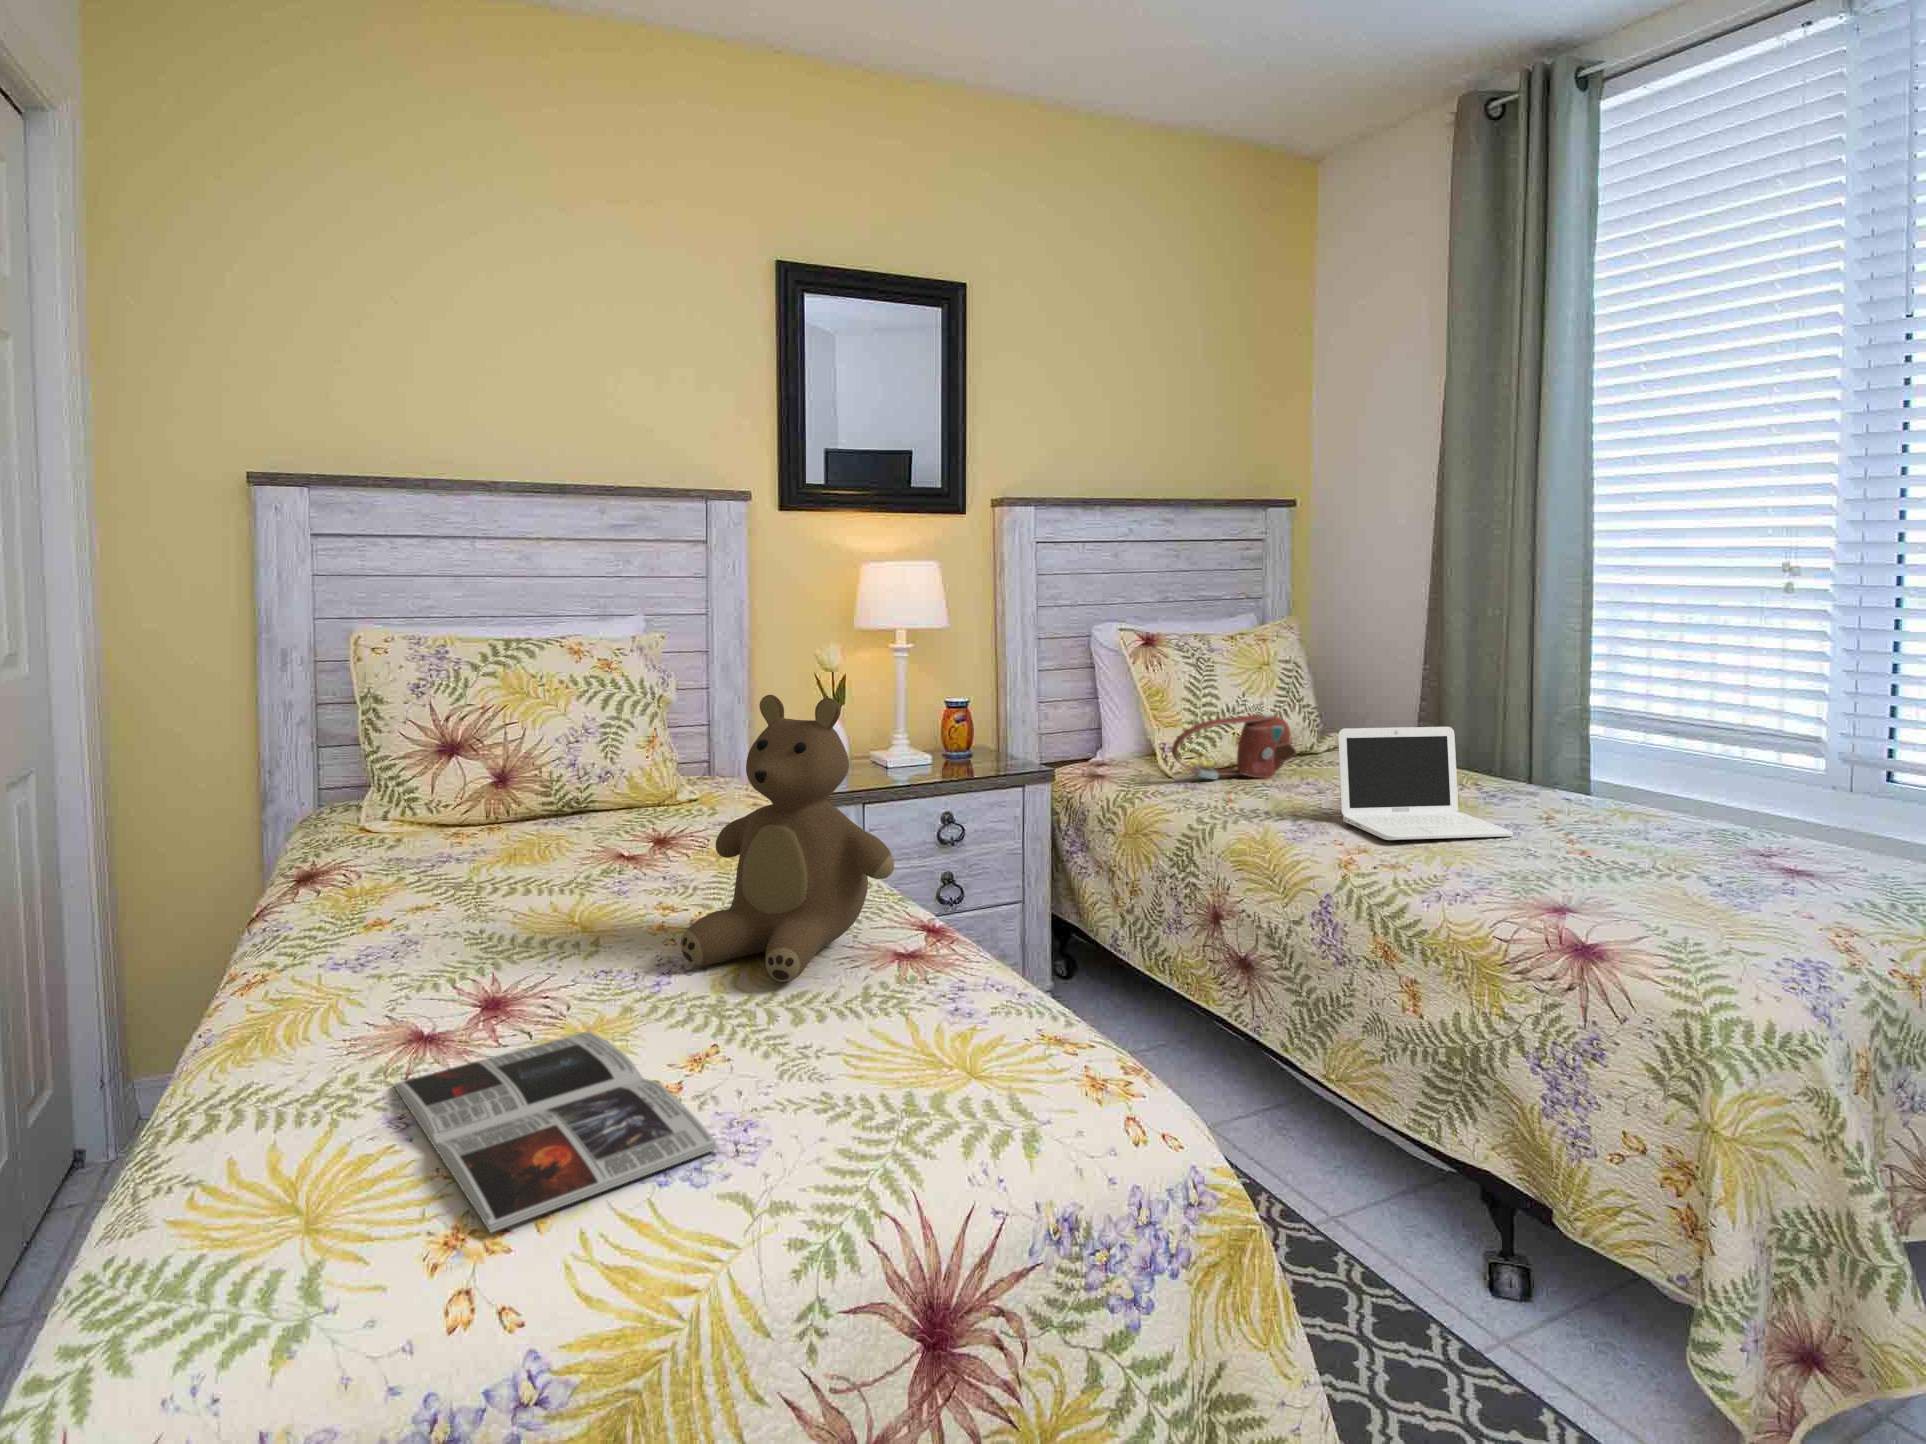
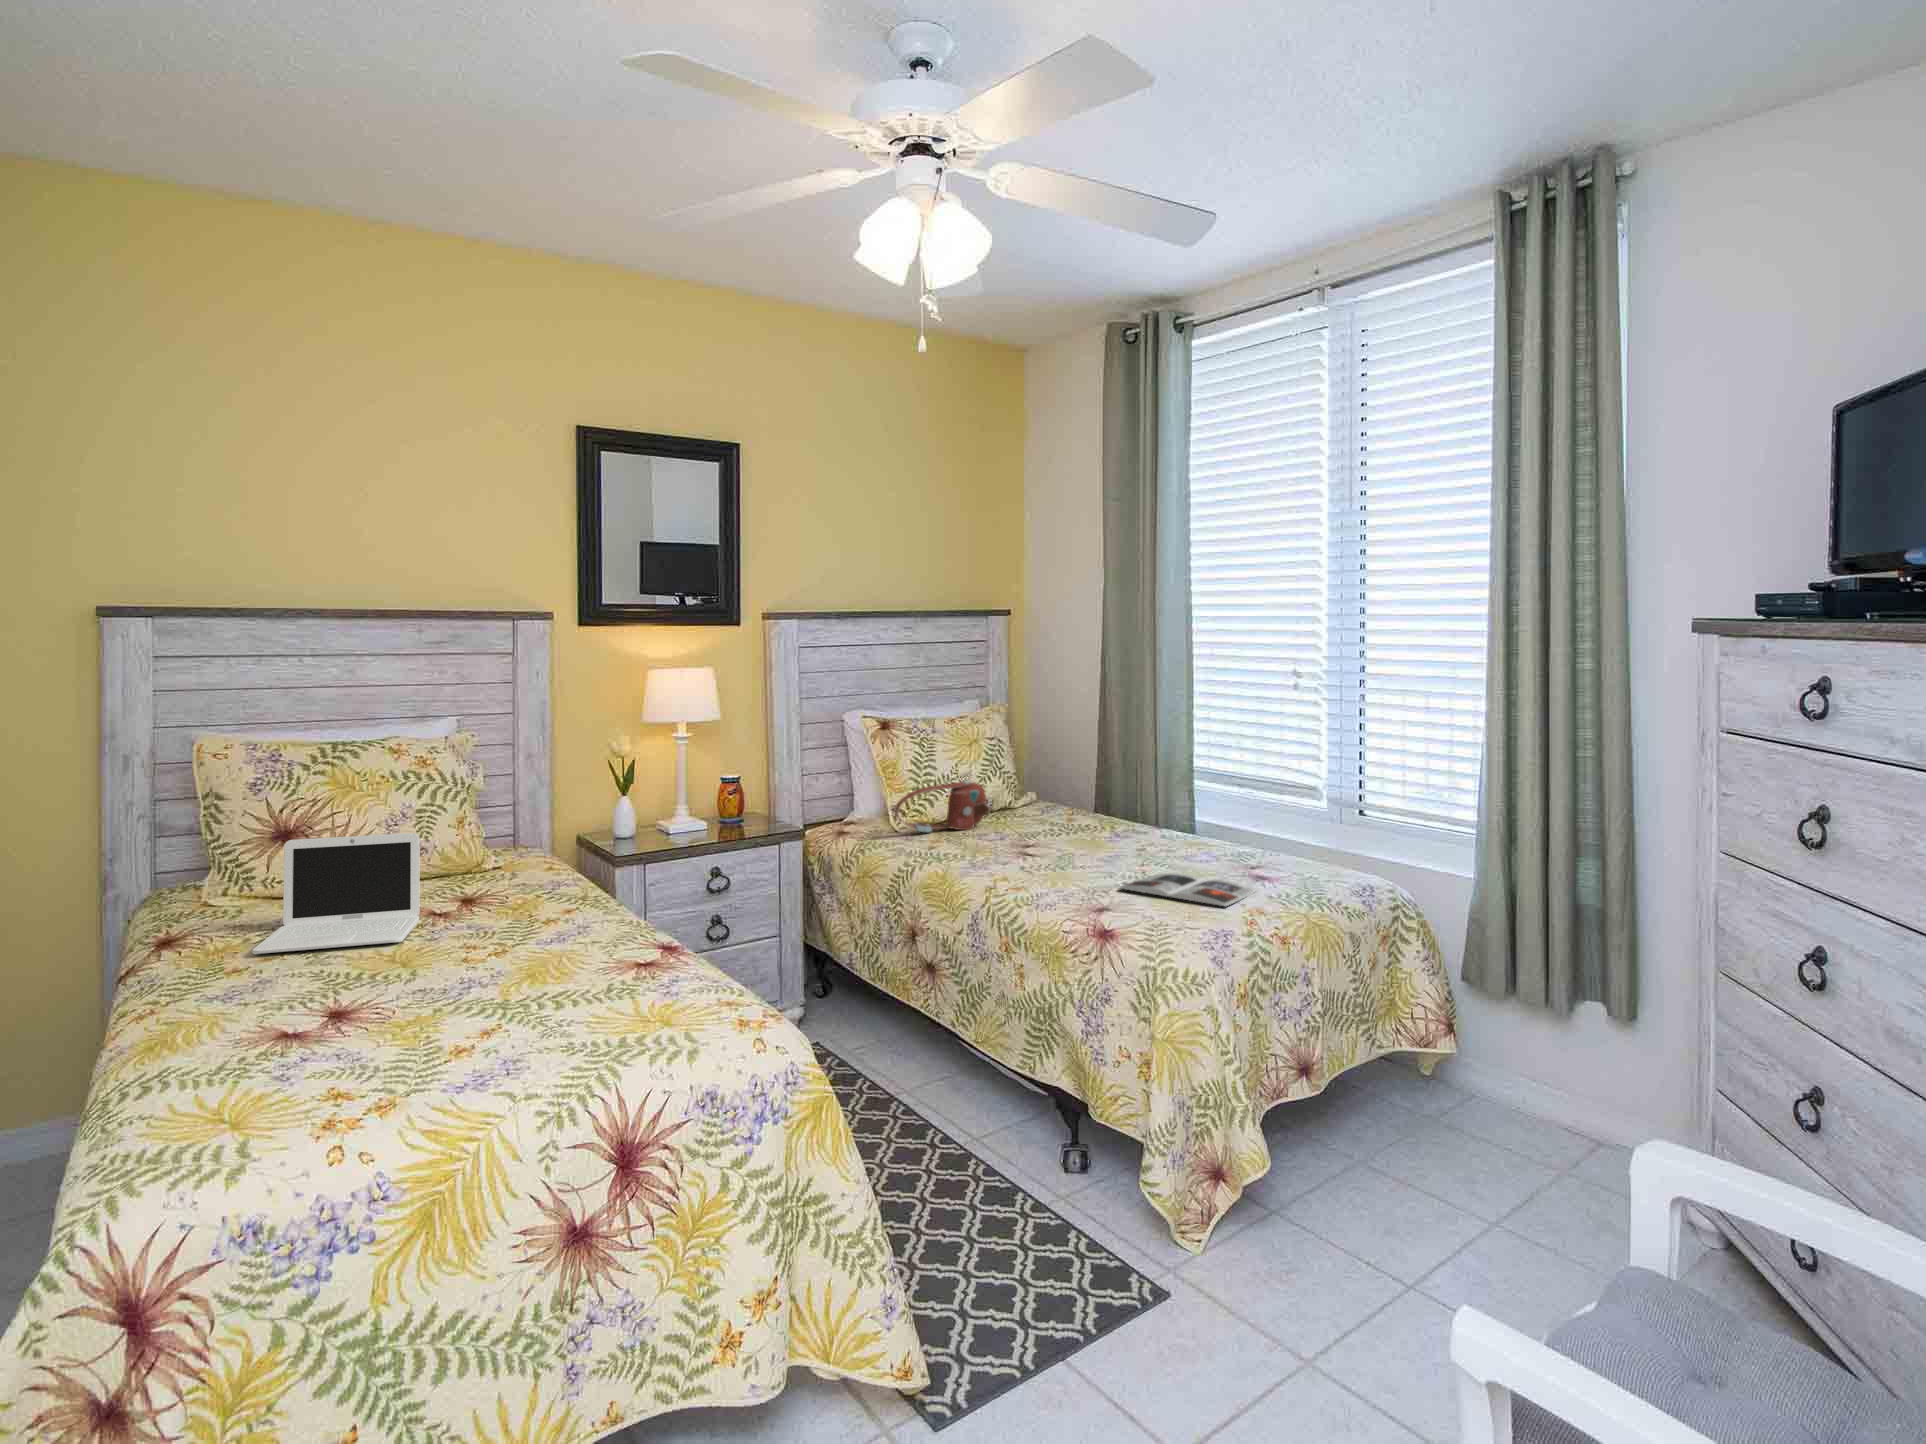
teddy bear: present [681,695,894,982] -> none [479,792,633,985]
laptop: present [1338,727,1513,840] -> present [253,833,420,954]
magazine: present [394,1032,718,1232] -> present [1120,873,1257,906]

